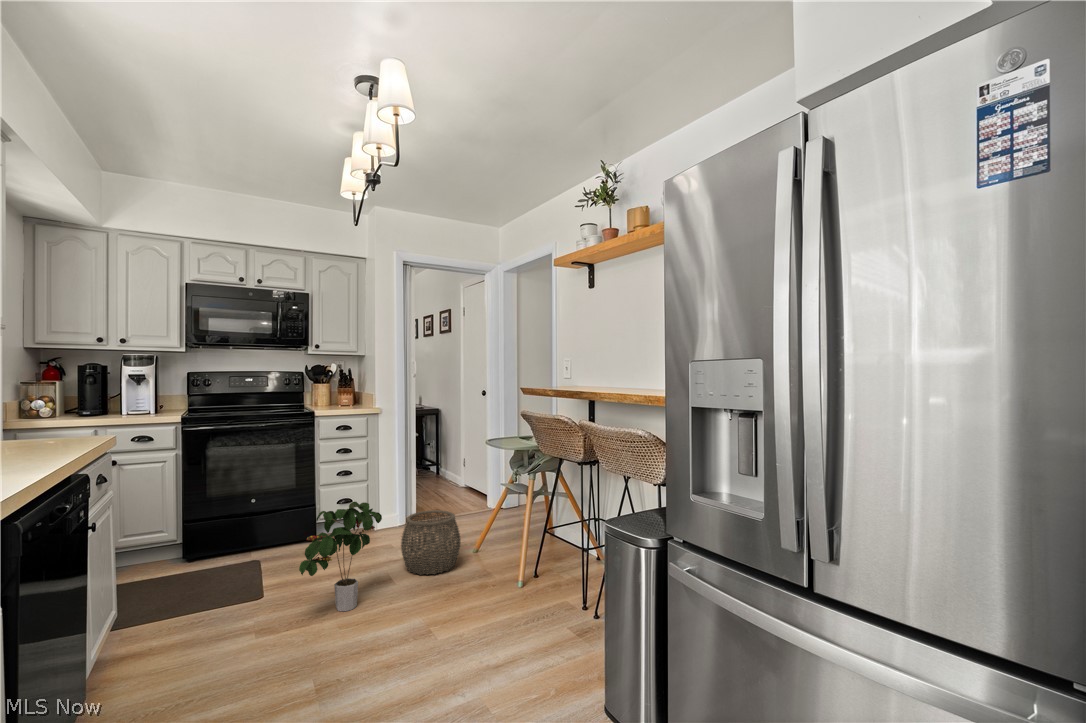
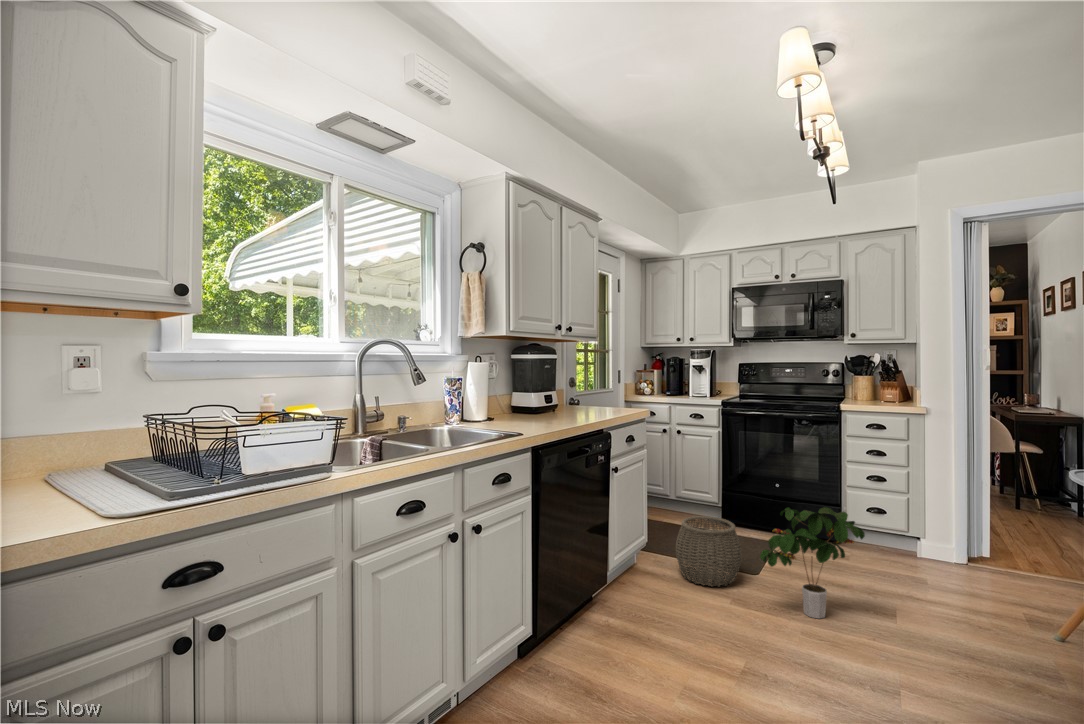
woven basket: present [401,510,461,575] -> present [676,516,742,587]

